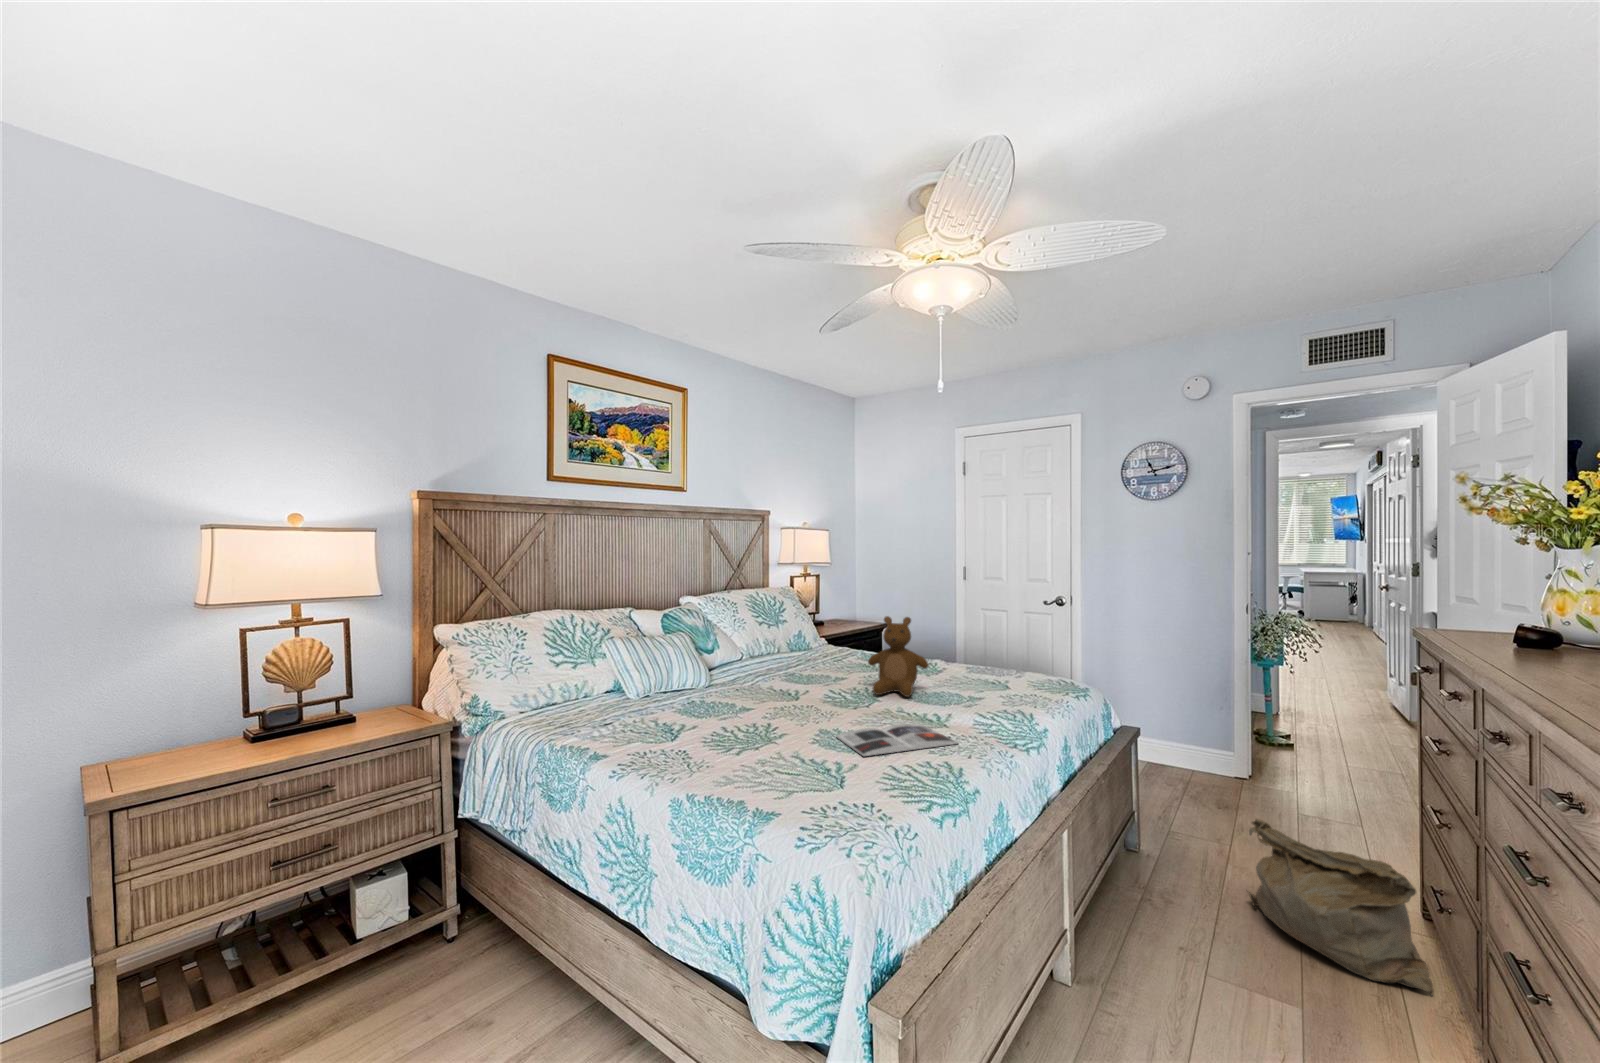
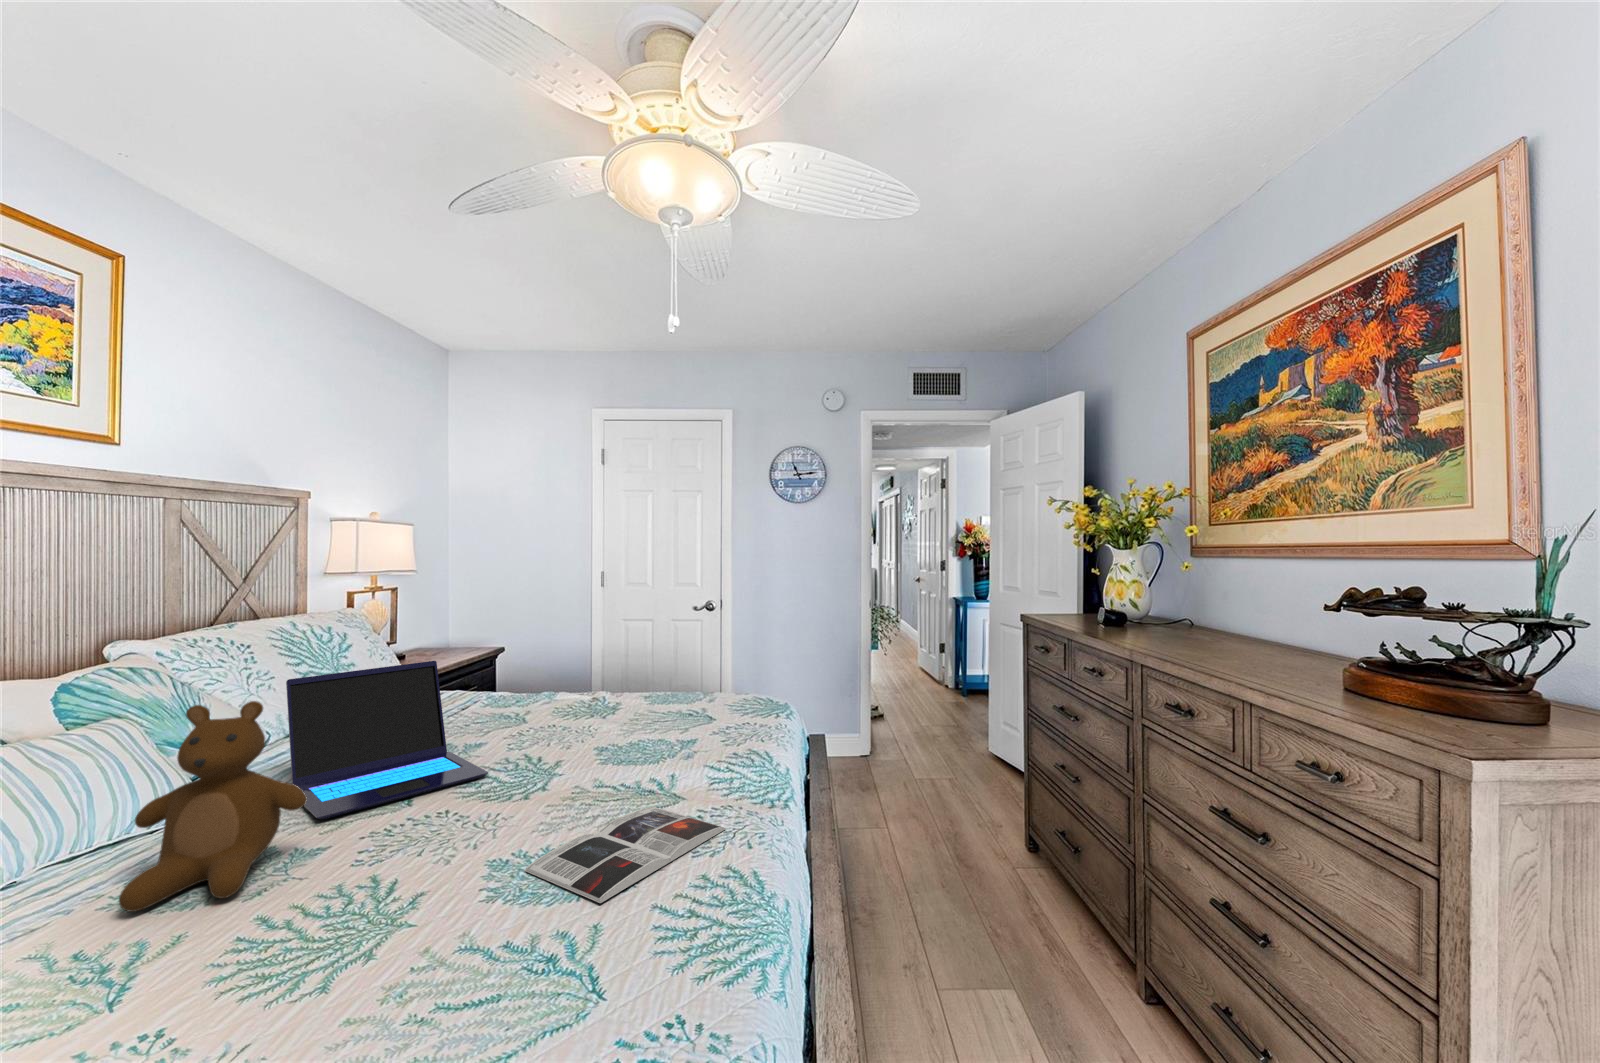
teddy bear: present [868,616,928,697] -> present [119,701,307,912]
laptop: none [745,621,841,698] -> present [286,661,488,819]
bag: present [1248,819,1433,996] -> none [943,816,1106,951]

